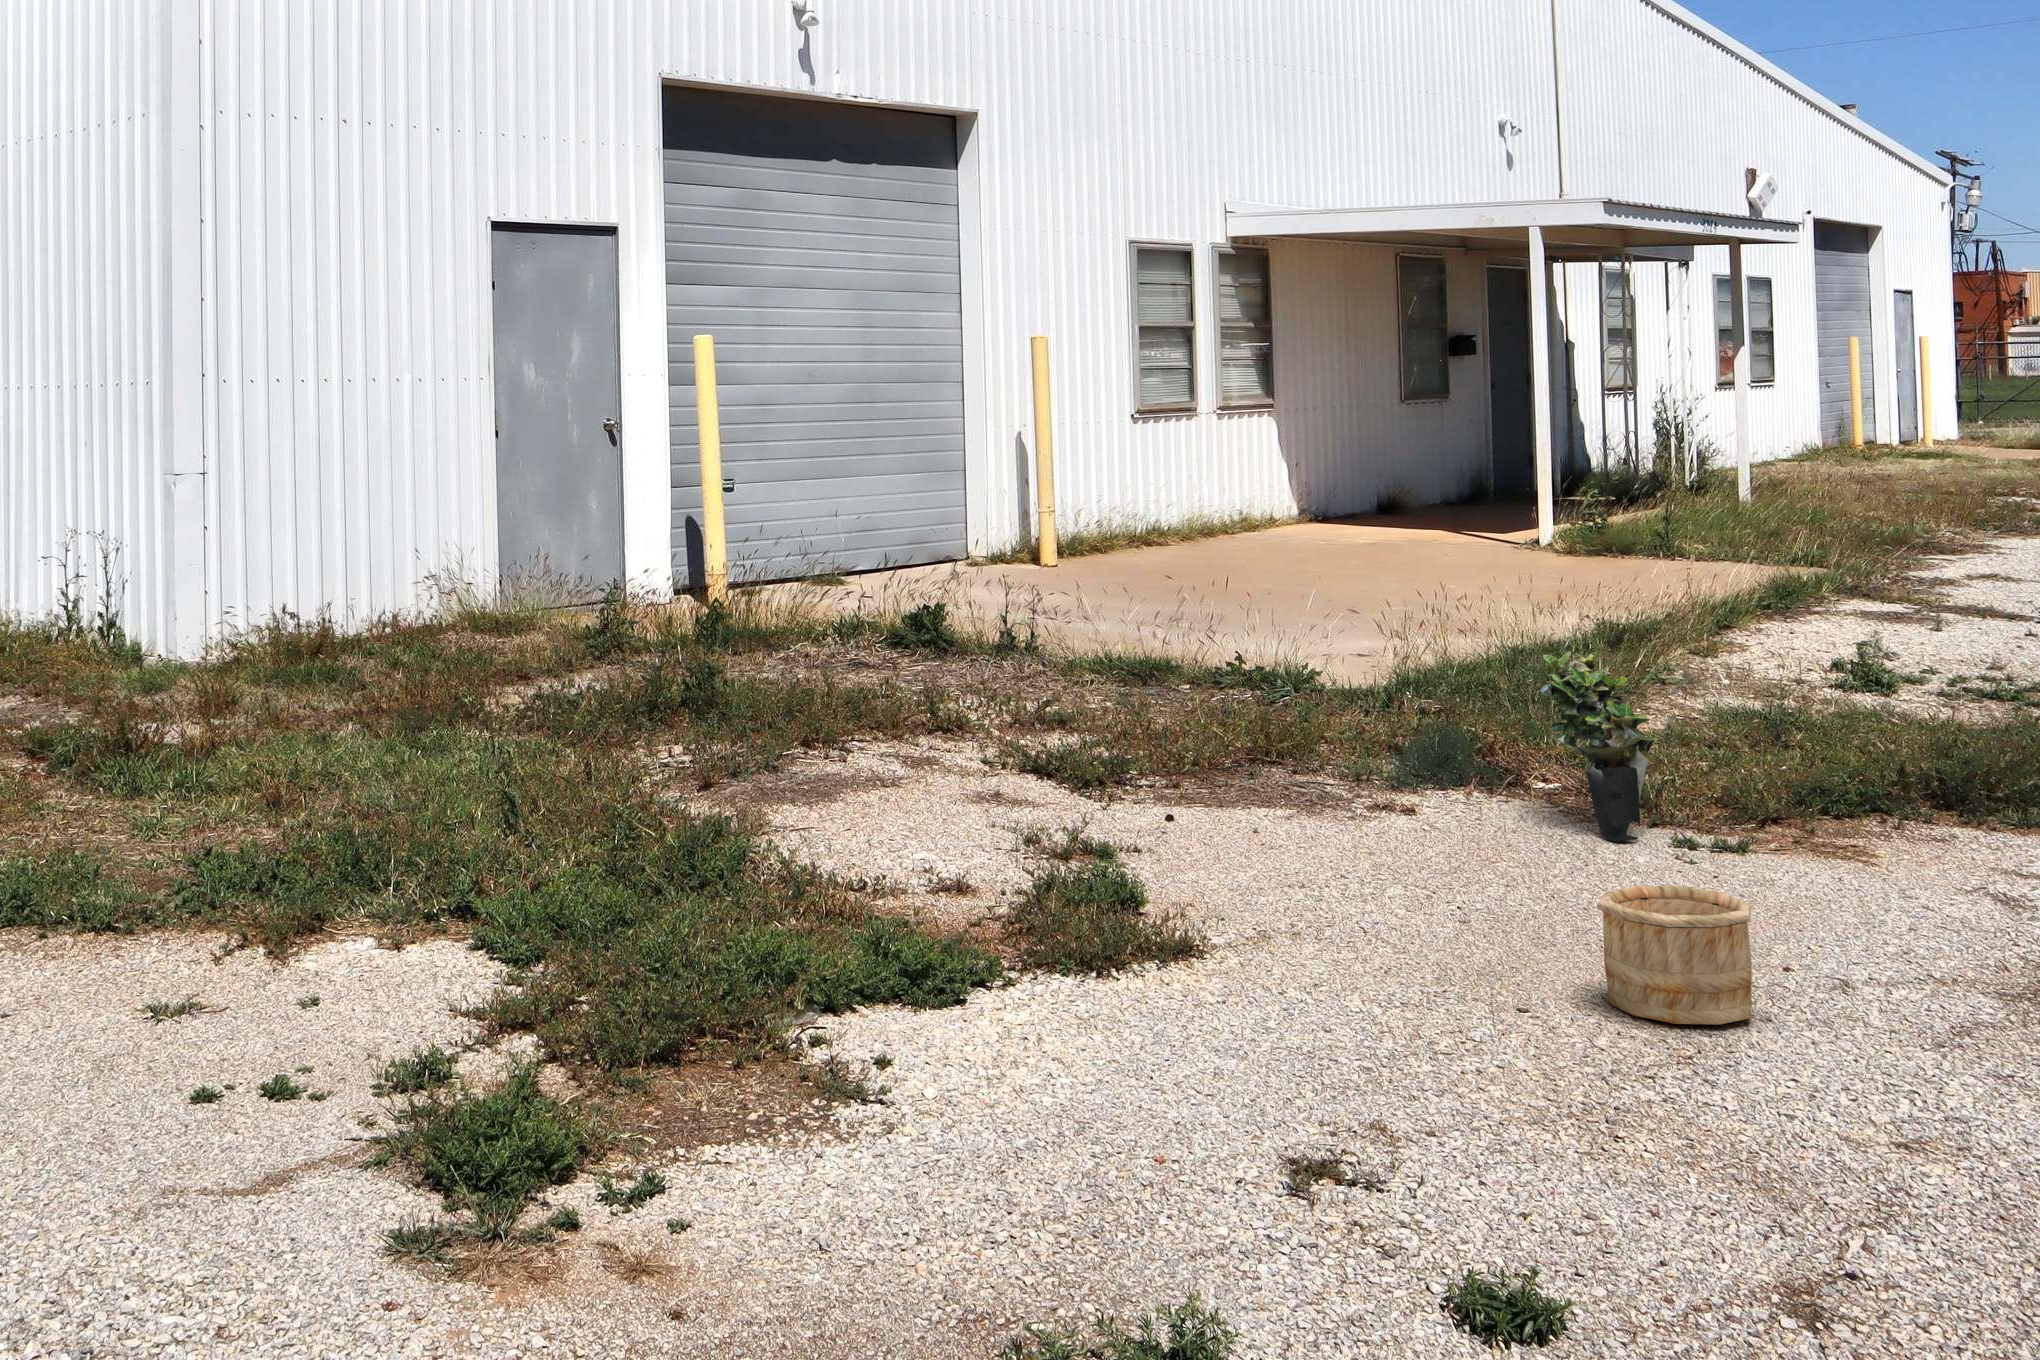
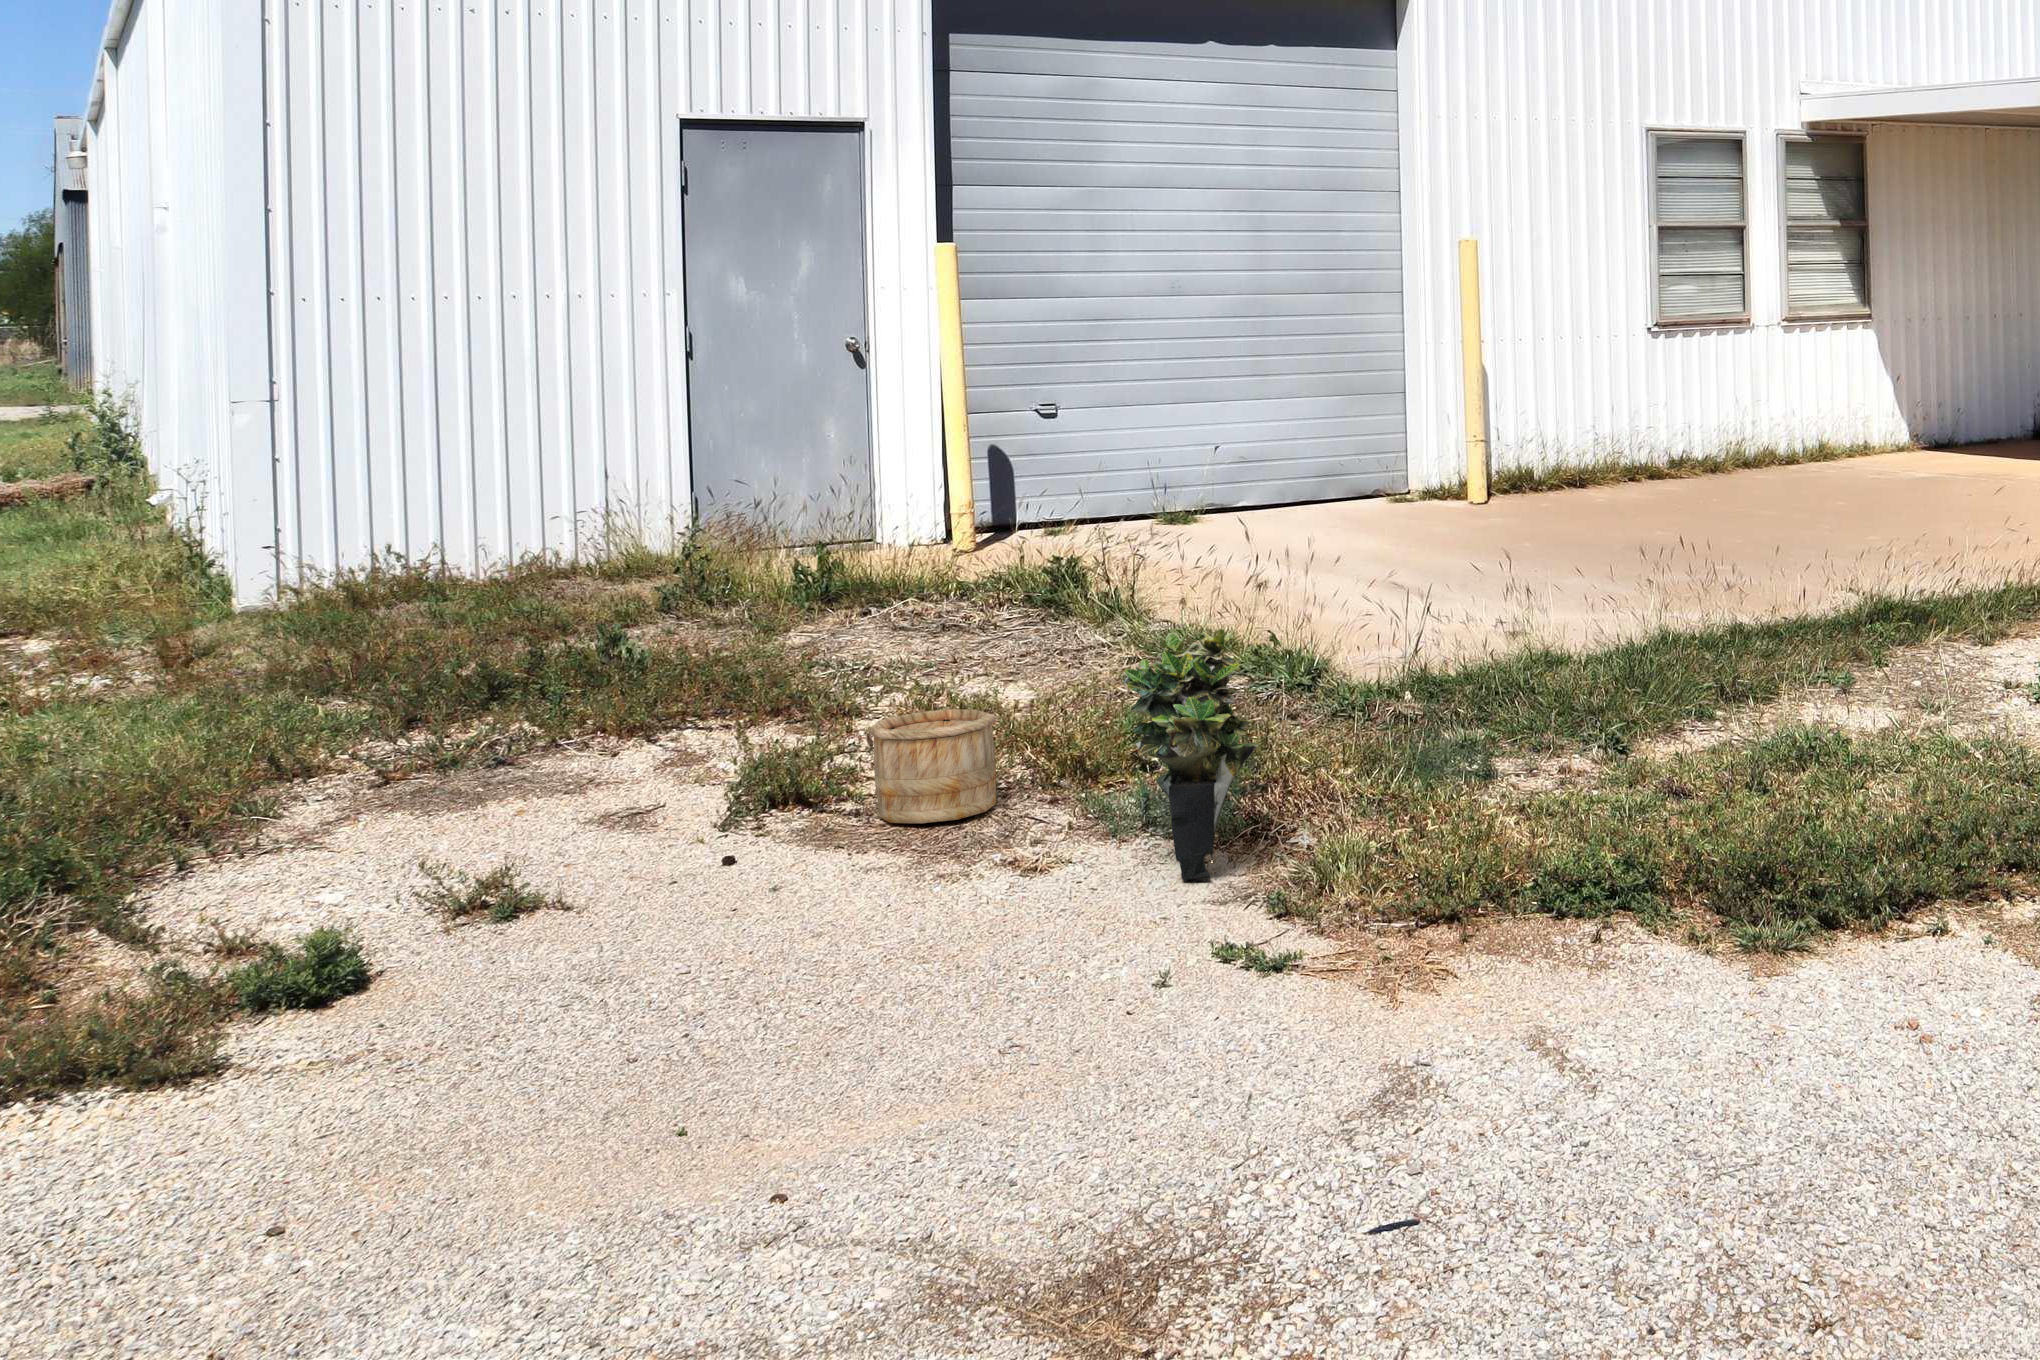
wooden bucket: present [1597,886,1752,1024] -> present [868,709,996,823]

